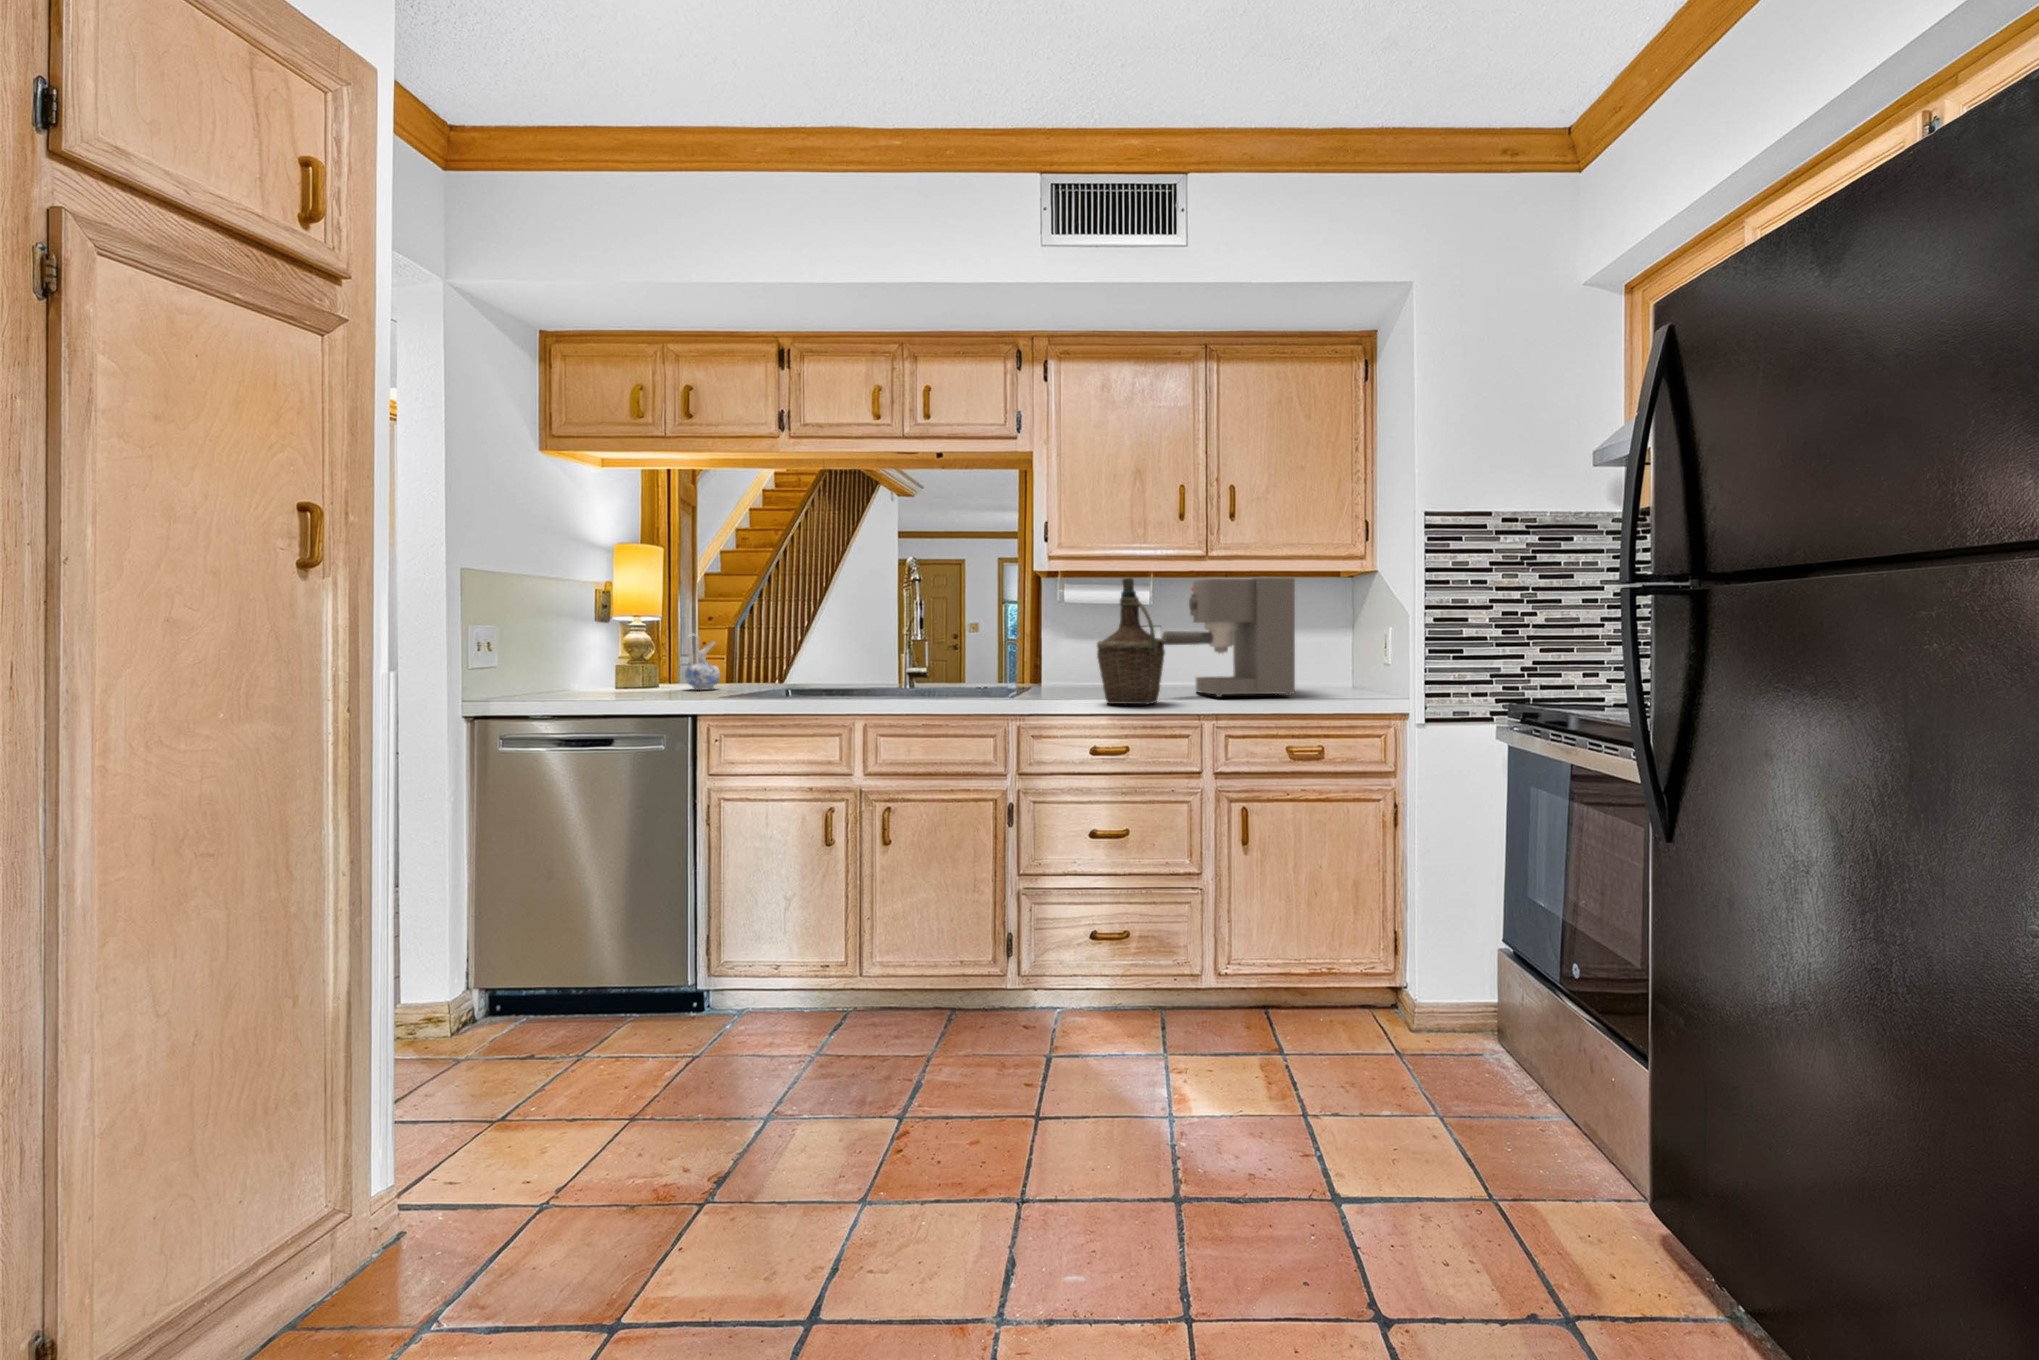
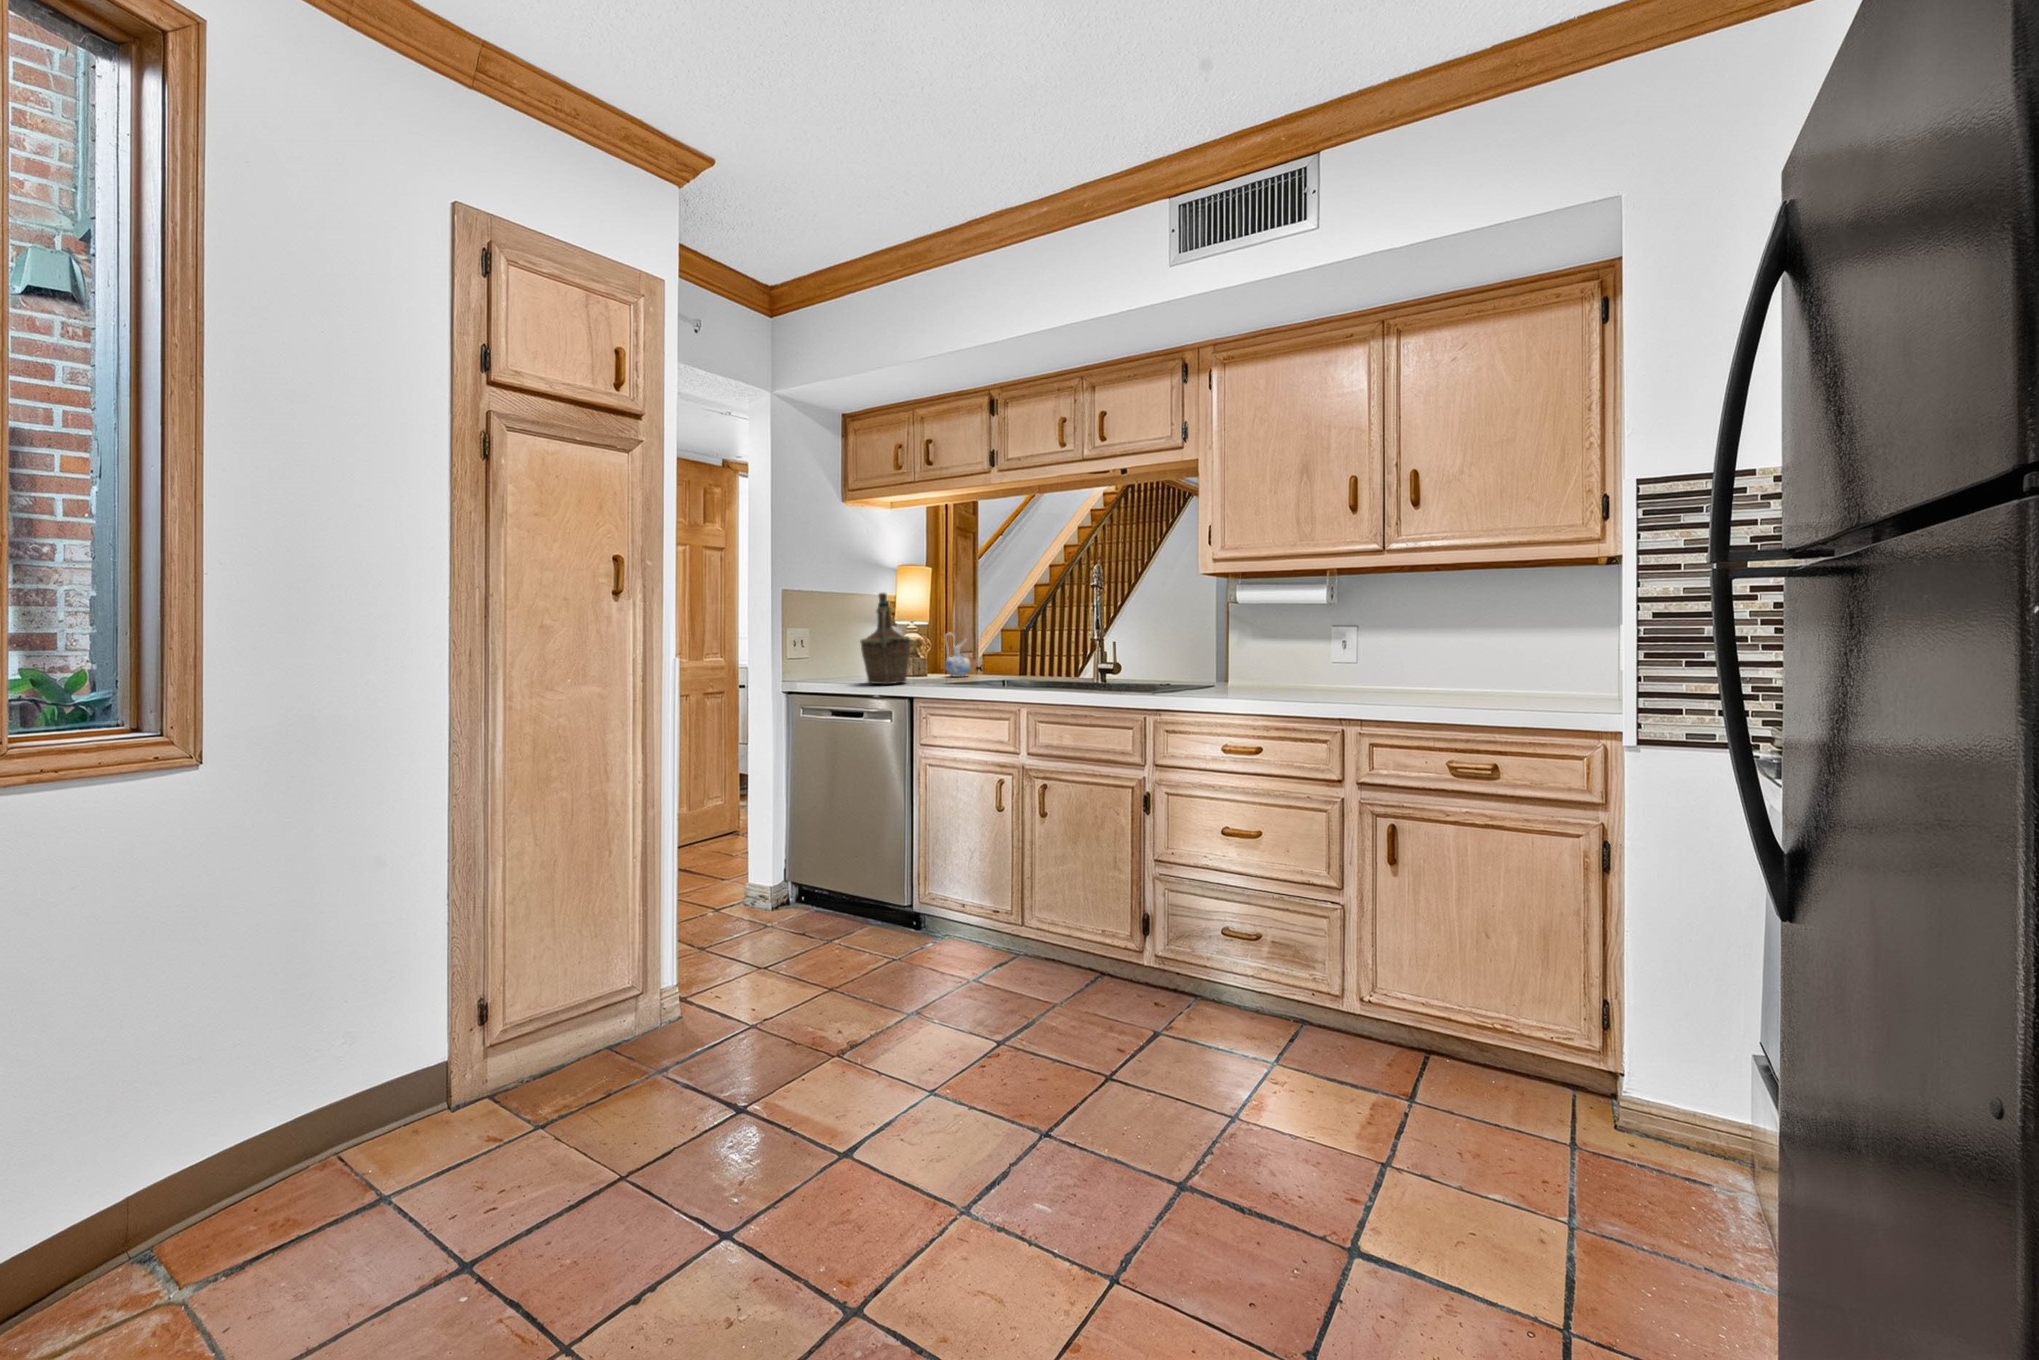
bottle: present [1097,578,1165,704] -> present [860,593,910,684]
coffee maker: present [1161,578,1295,697] -> none [1315,568,1474,704]

